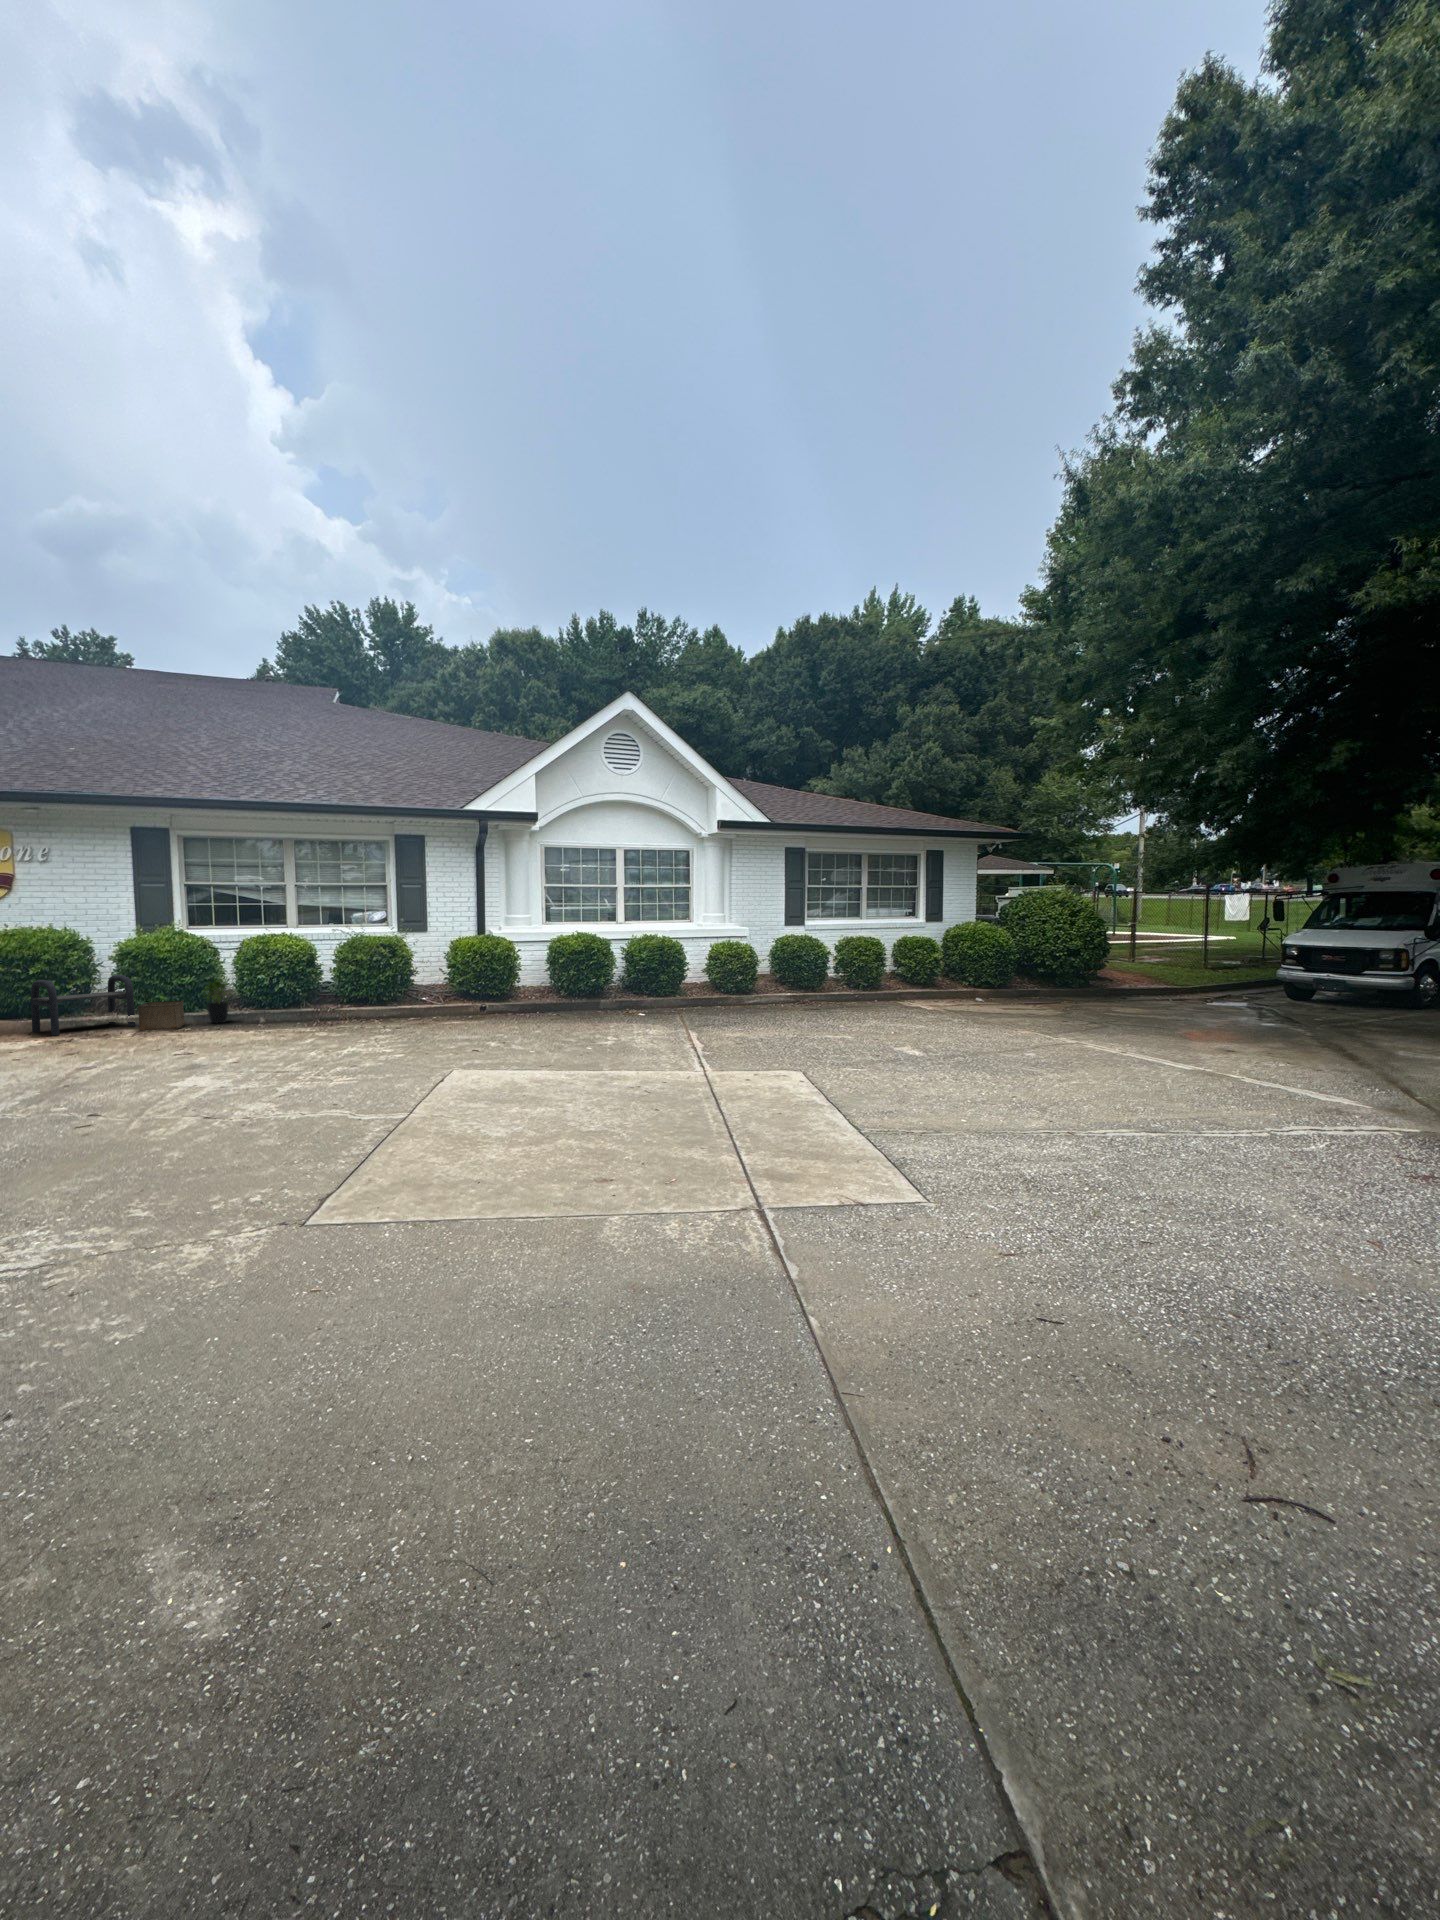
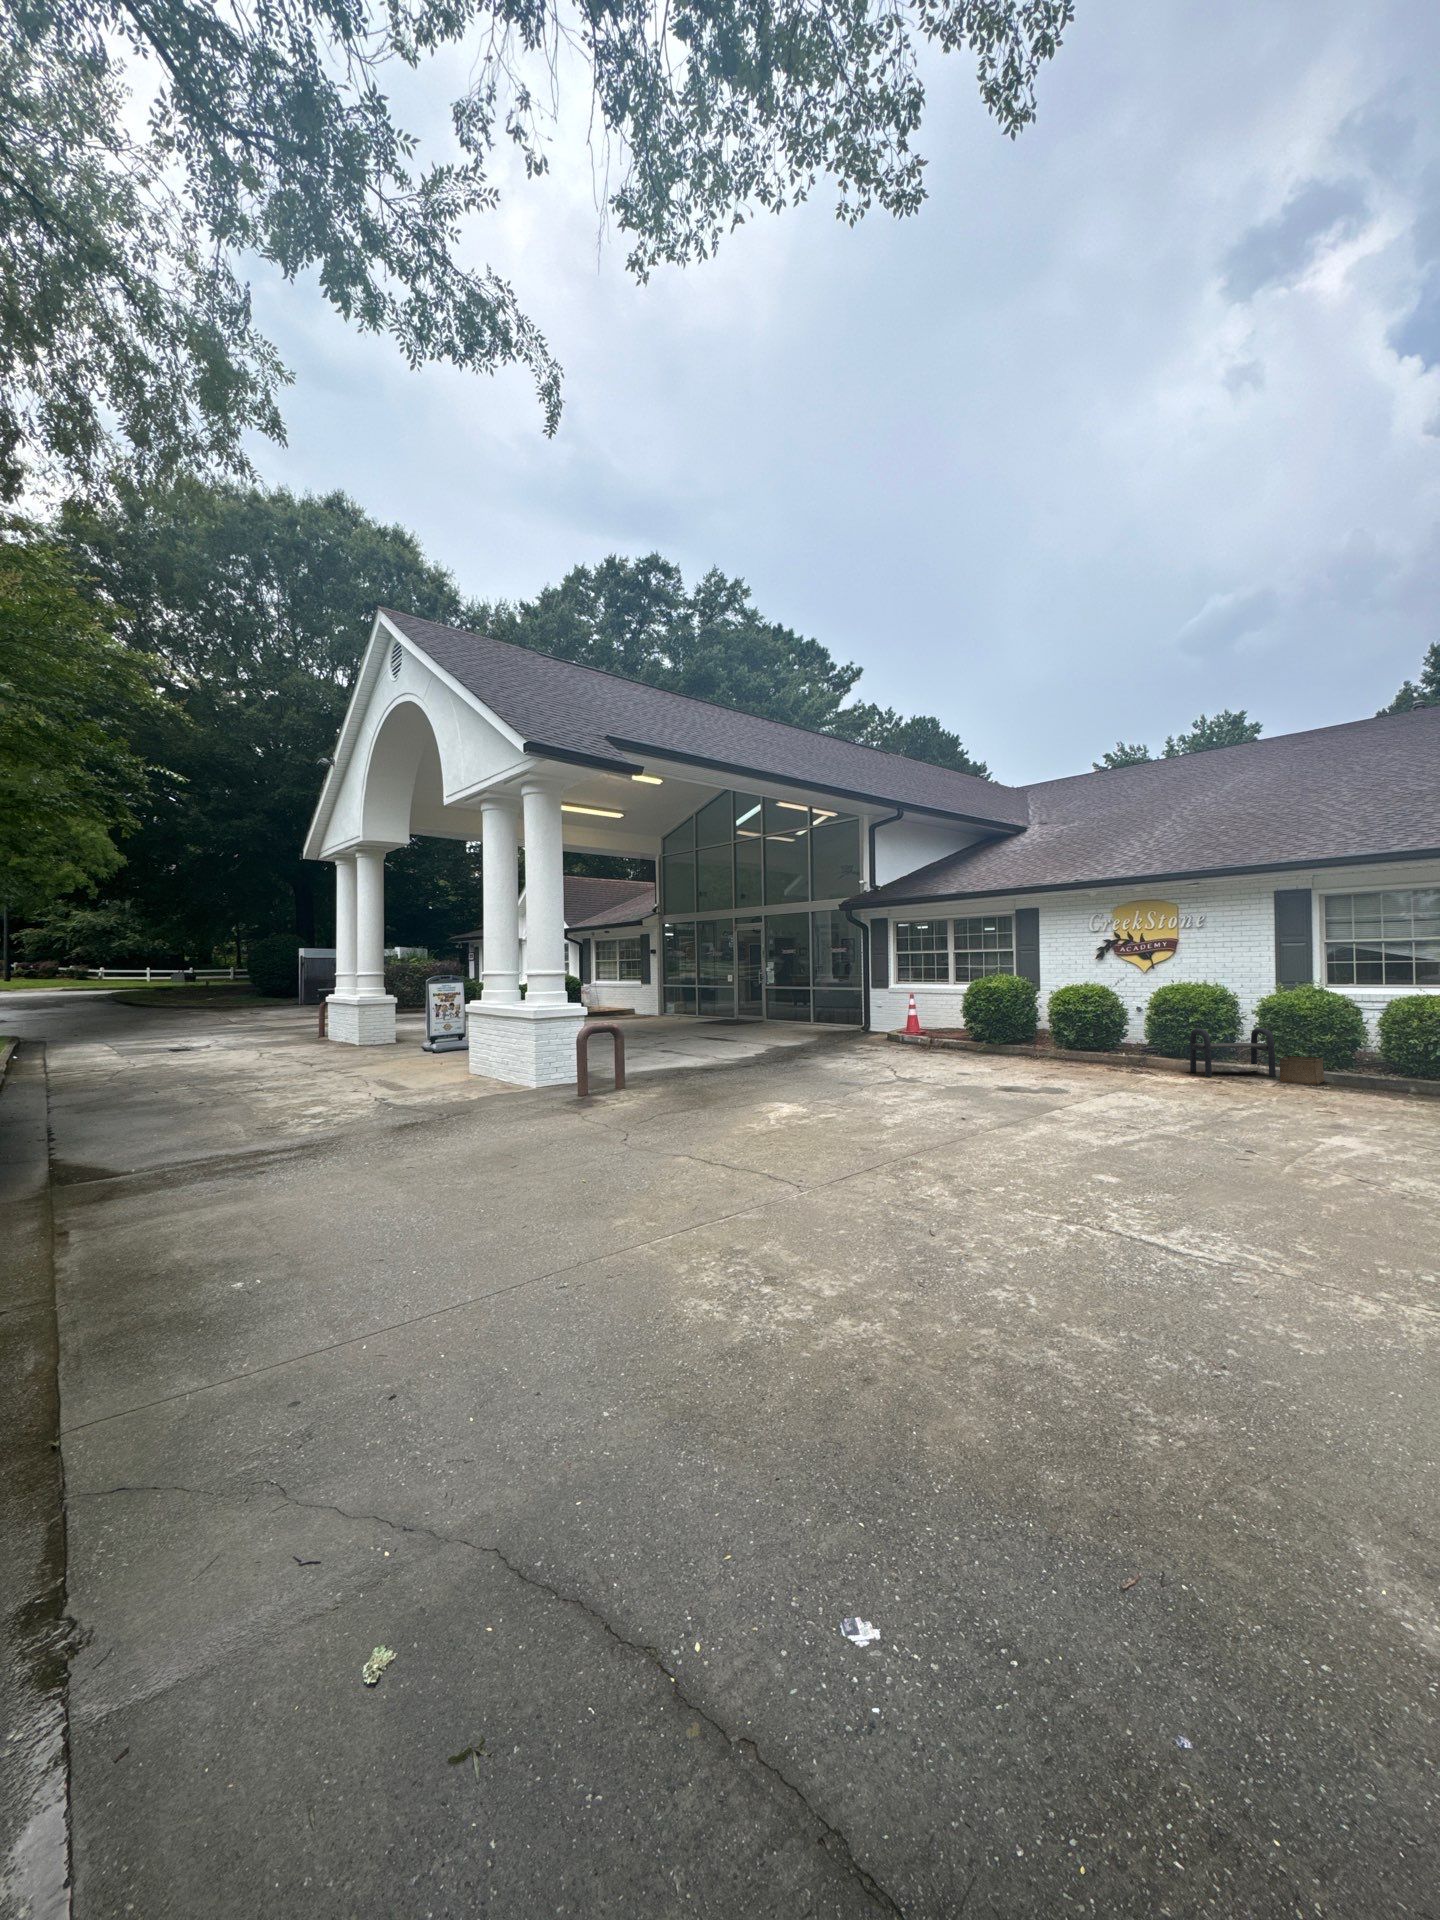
potted plant: present [203,979,231,1023] -> none [1341,1037,1380,1084]

